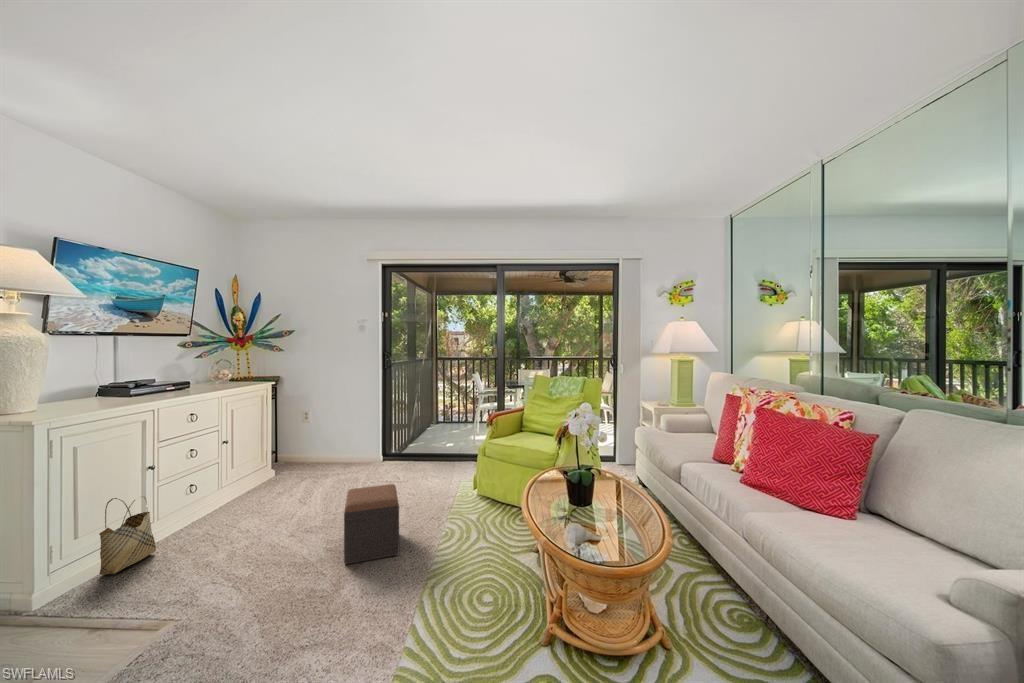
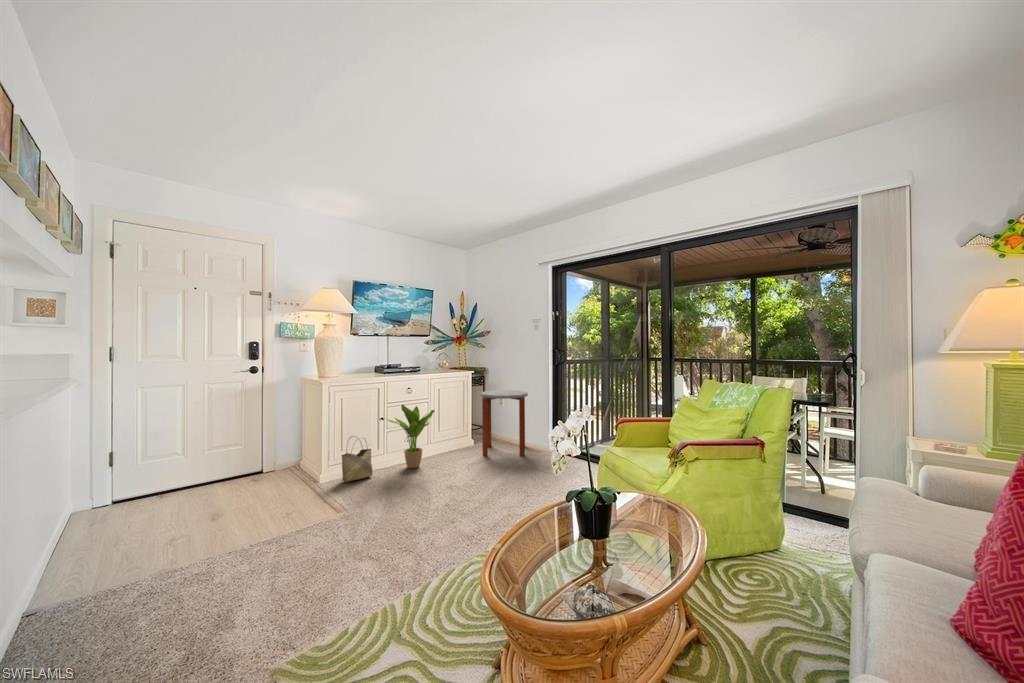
side table: none [292,400,355,483] -> present [481,390,528,456]
potted plant: none [168,434,254,524] -> present [387,404,434,468]
footstool: present [344,484,399,564] -> none [442,461,499,528]

